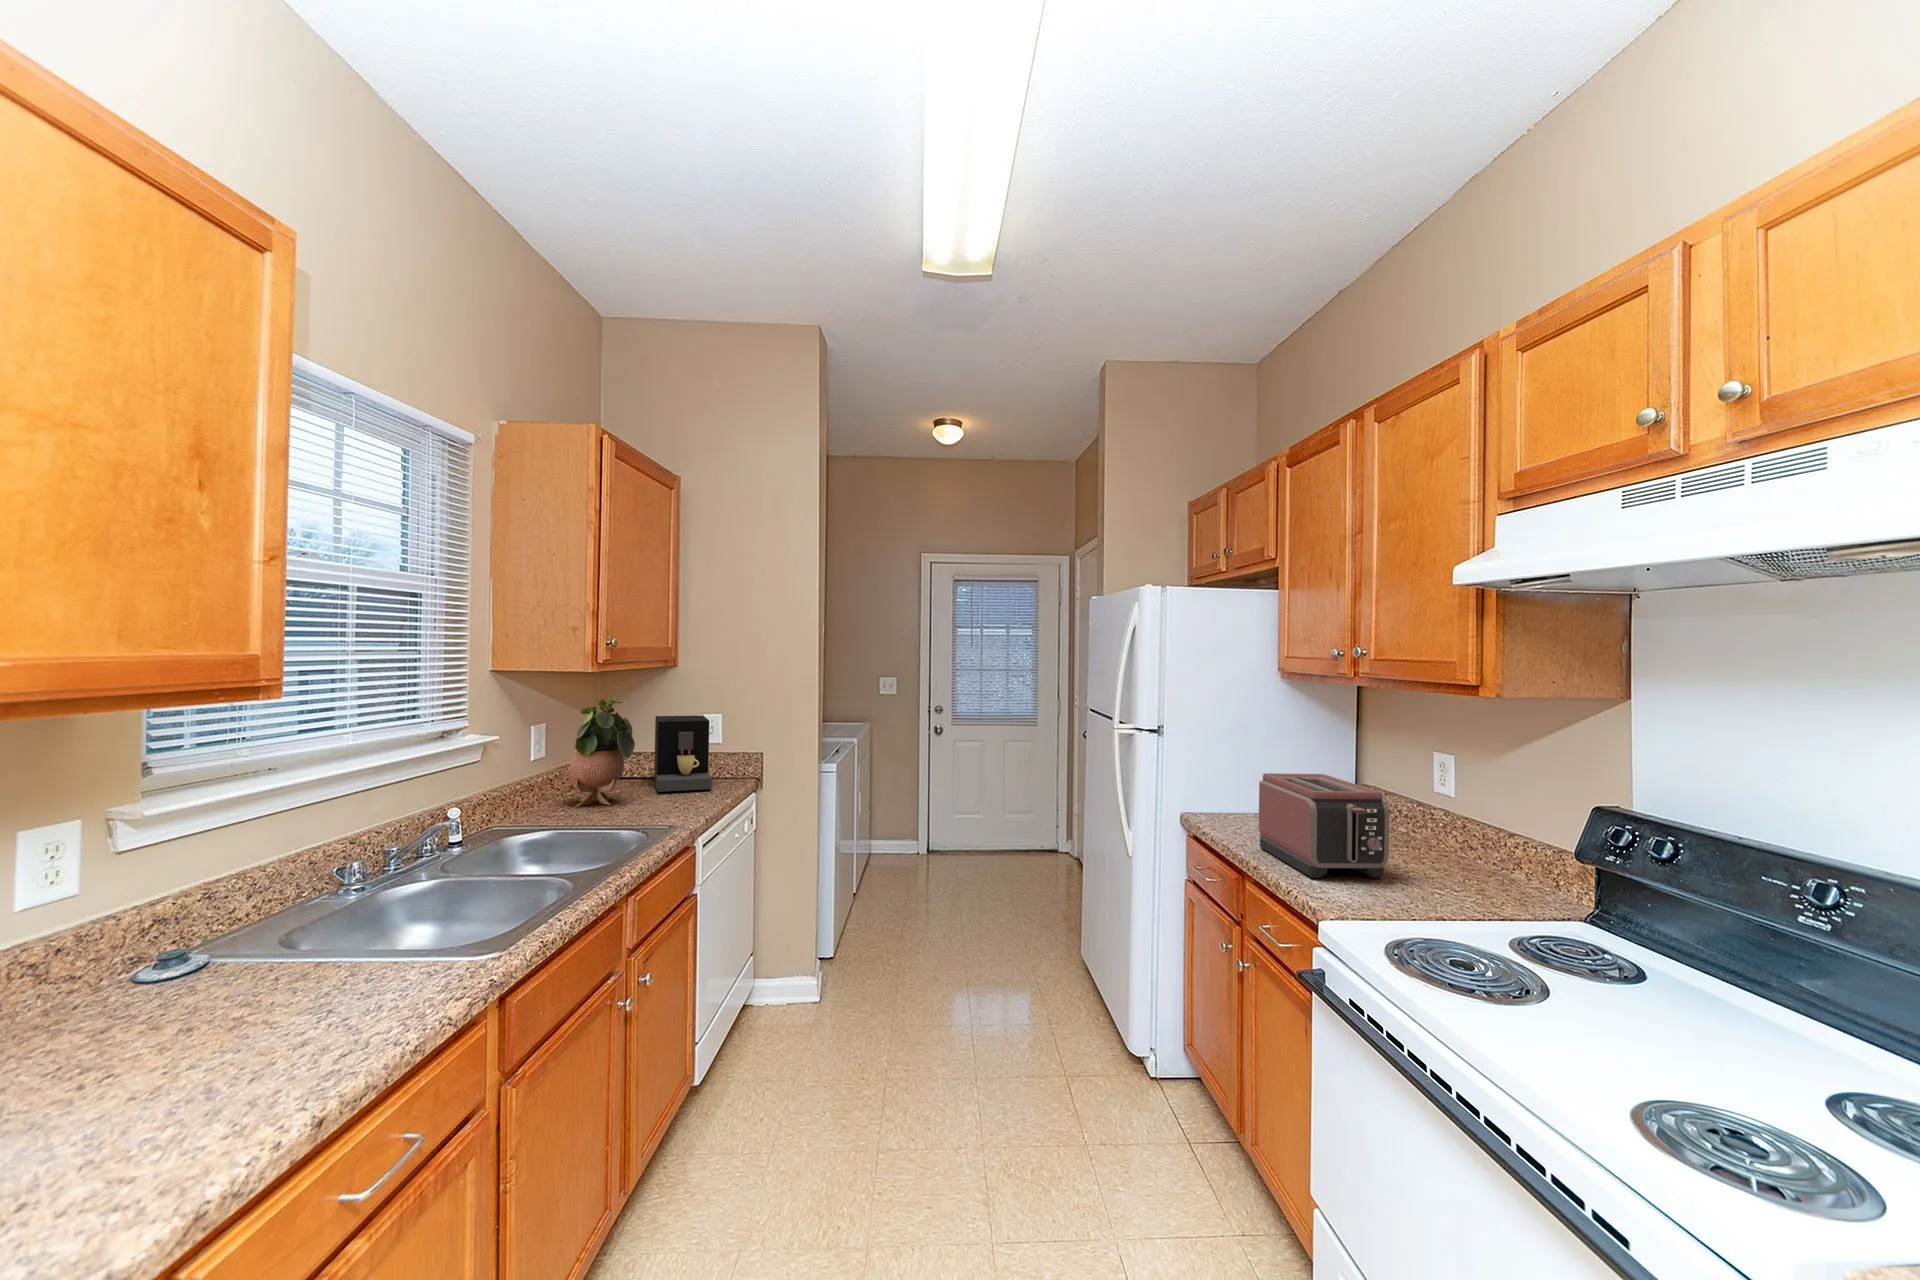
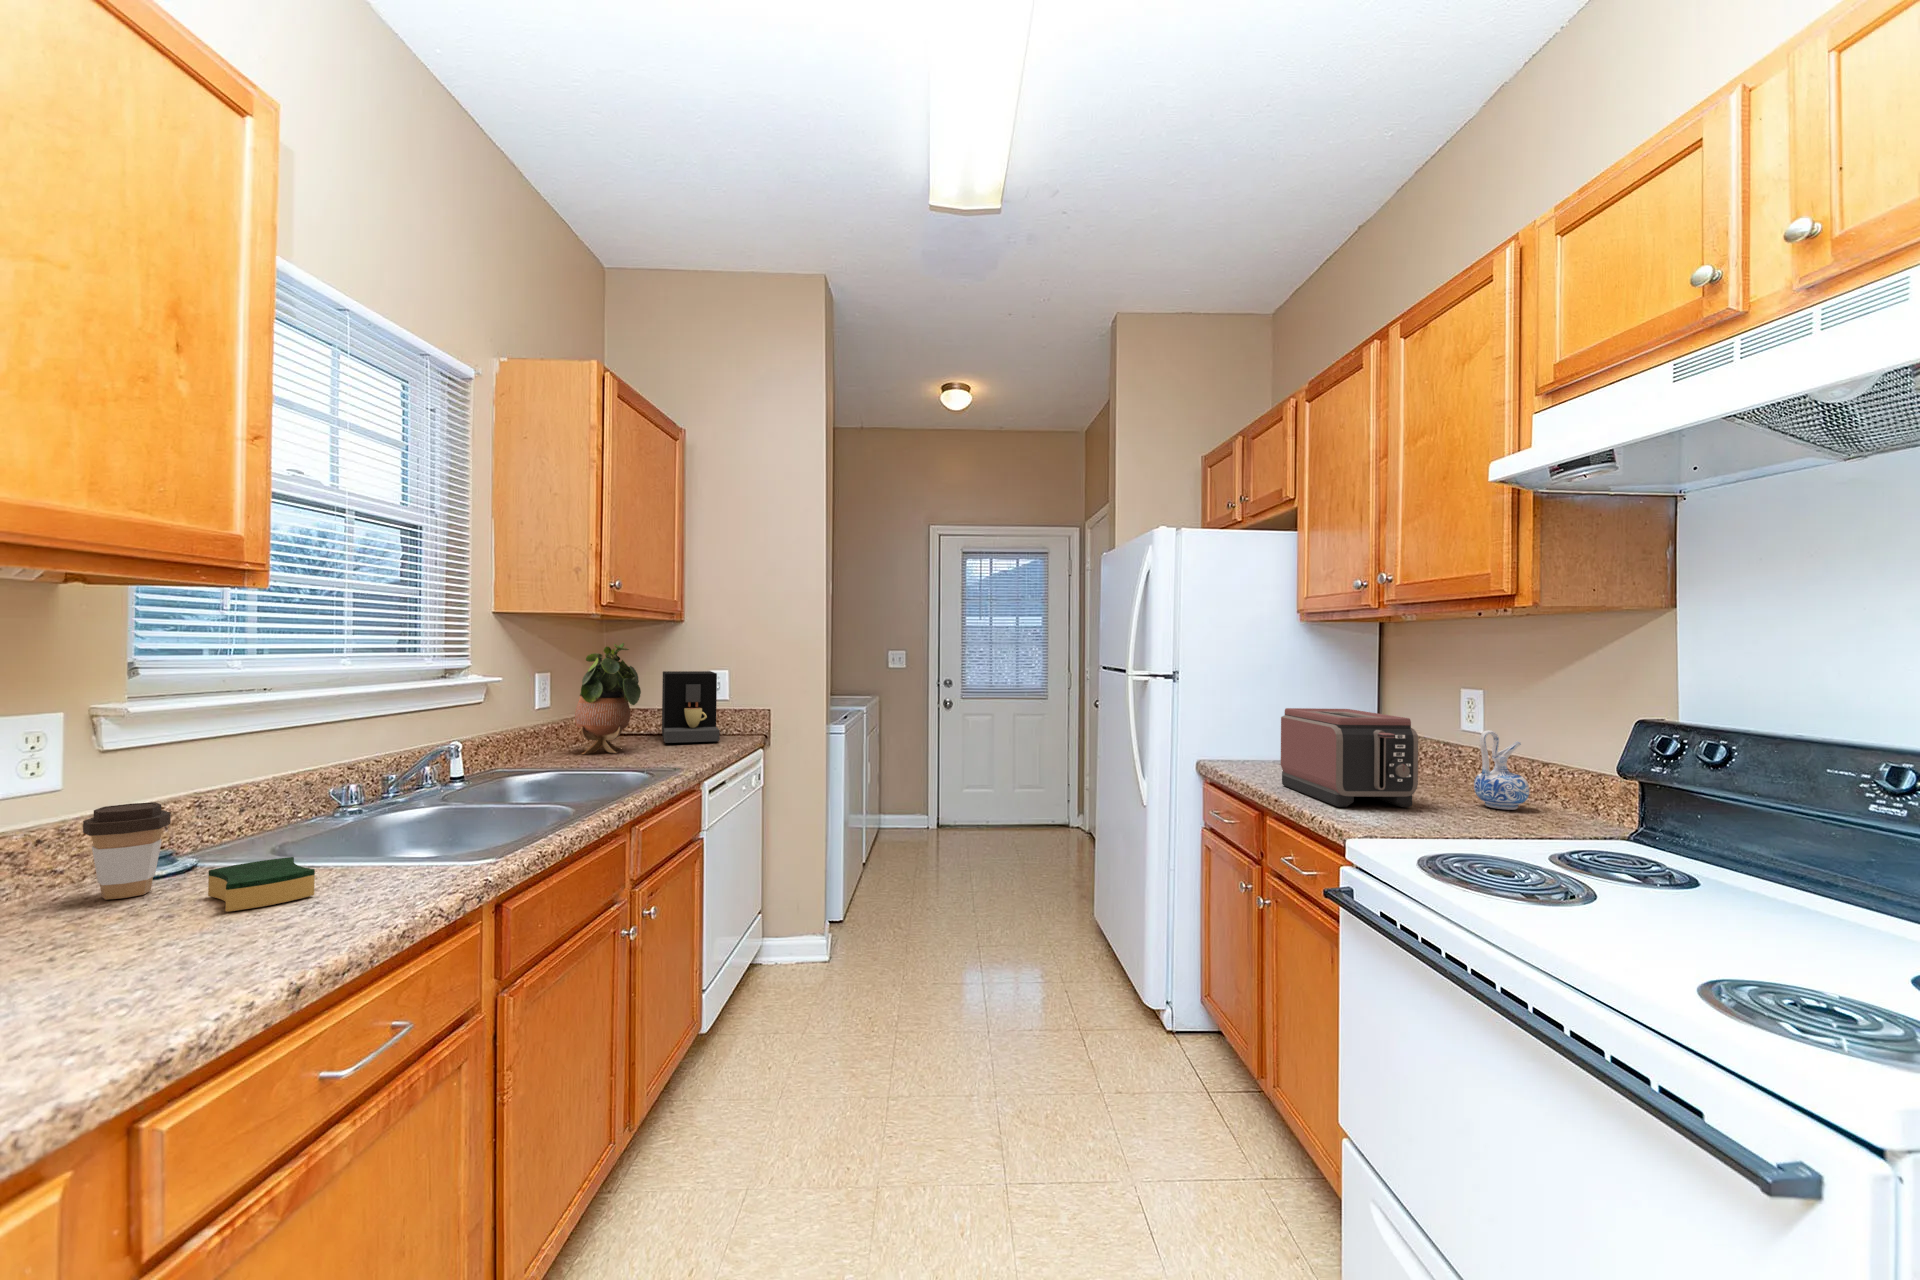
ceramic pitcher: none [1443,804,1495,881] -> present [1474,730,1529,810]
coffee cup: none [104,910,187,1010] -> present [83,802,171,900]
sponge: none [224,960,327,1025] -> present [208,857,315,912]

